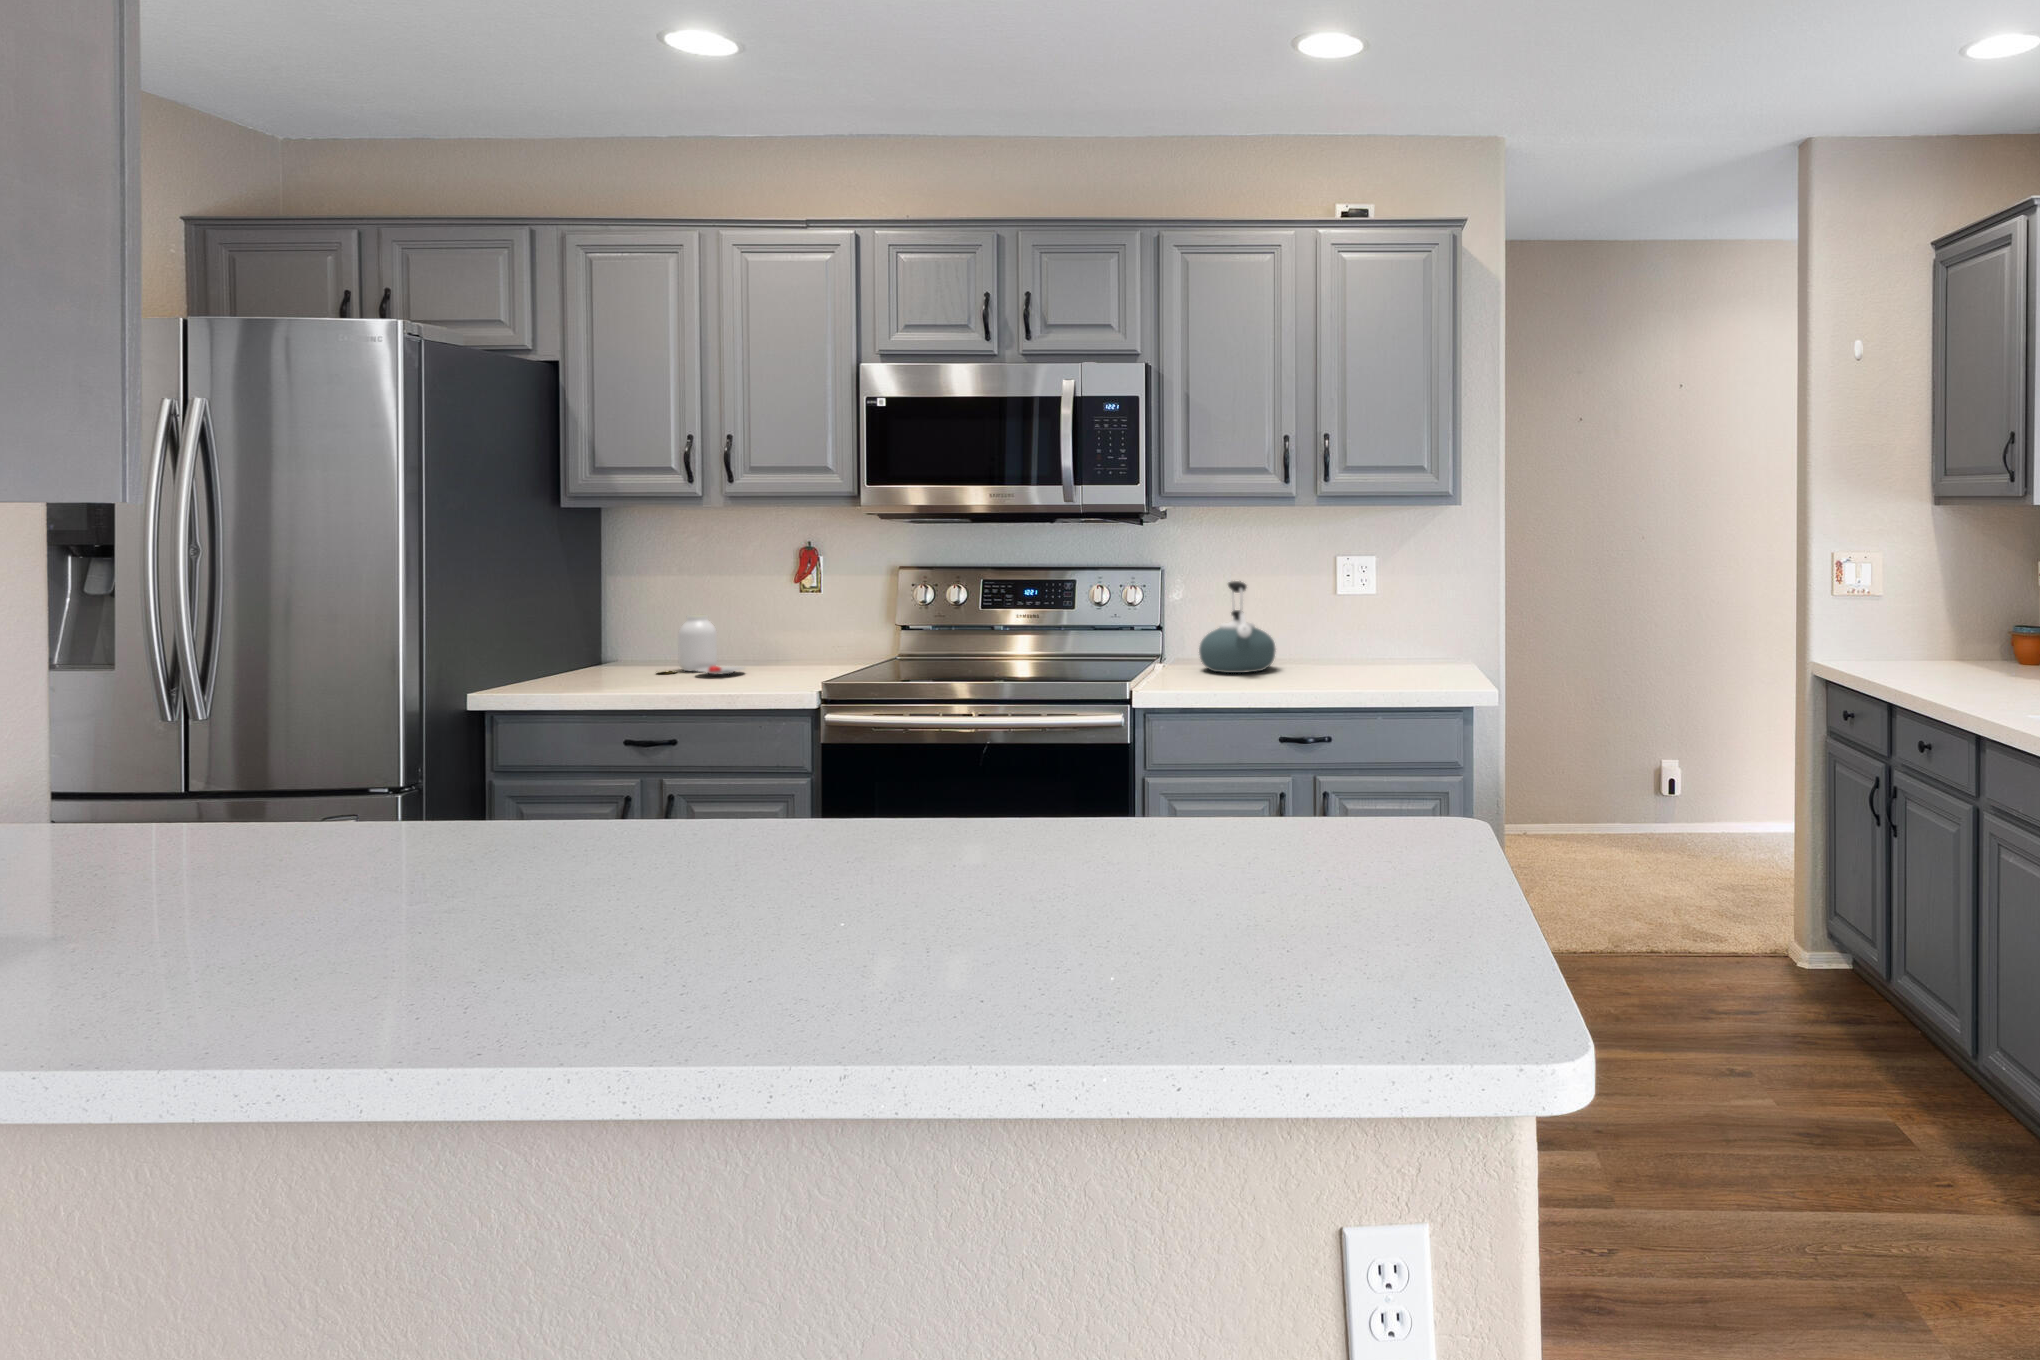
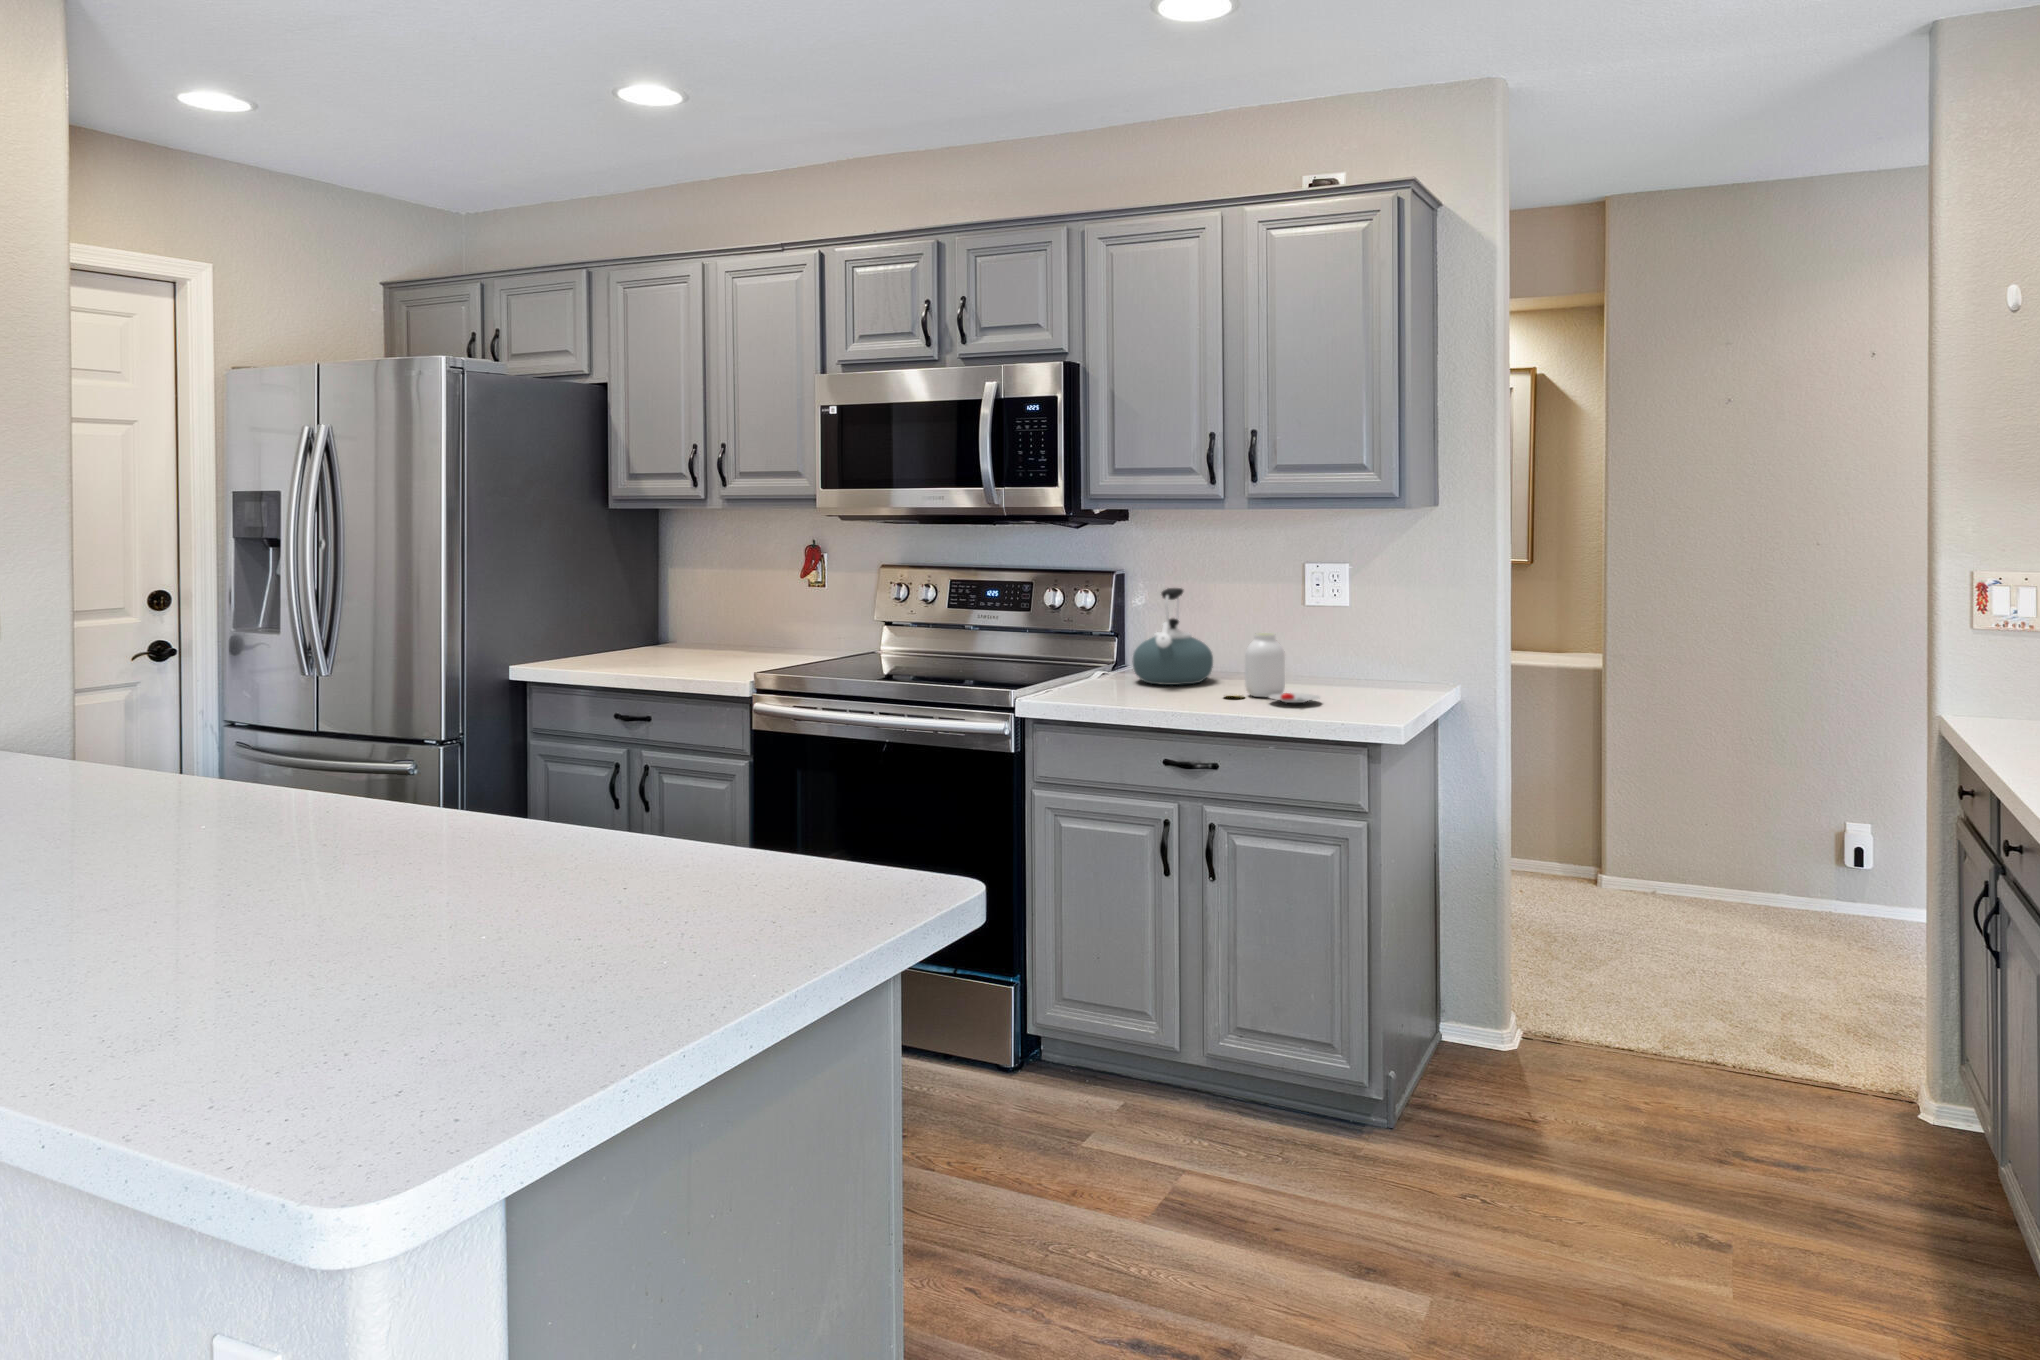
jar: present [678,615,744,674] -> present [1231,633,1320,703]

